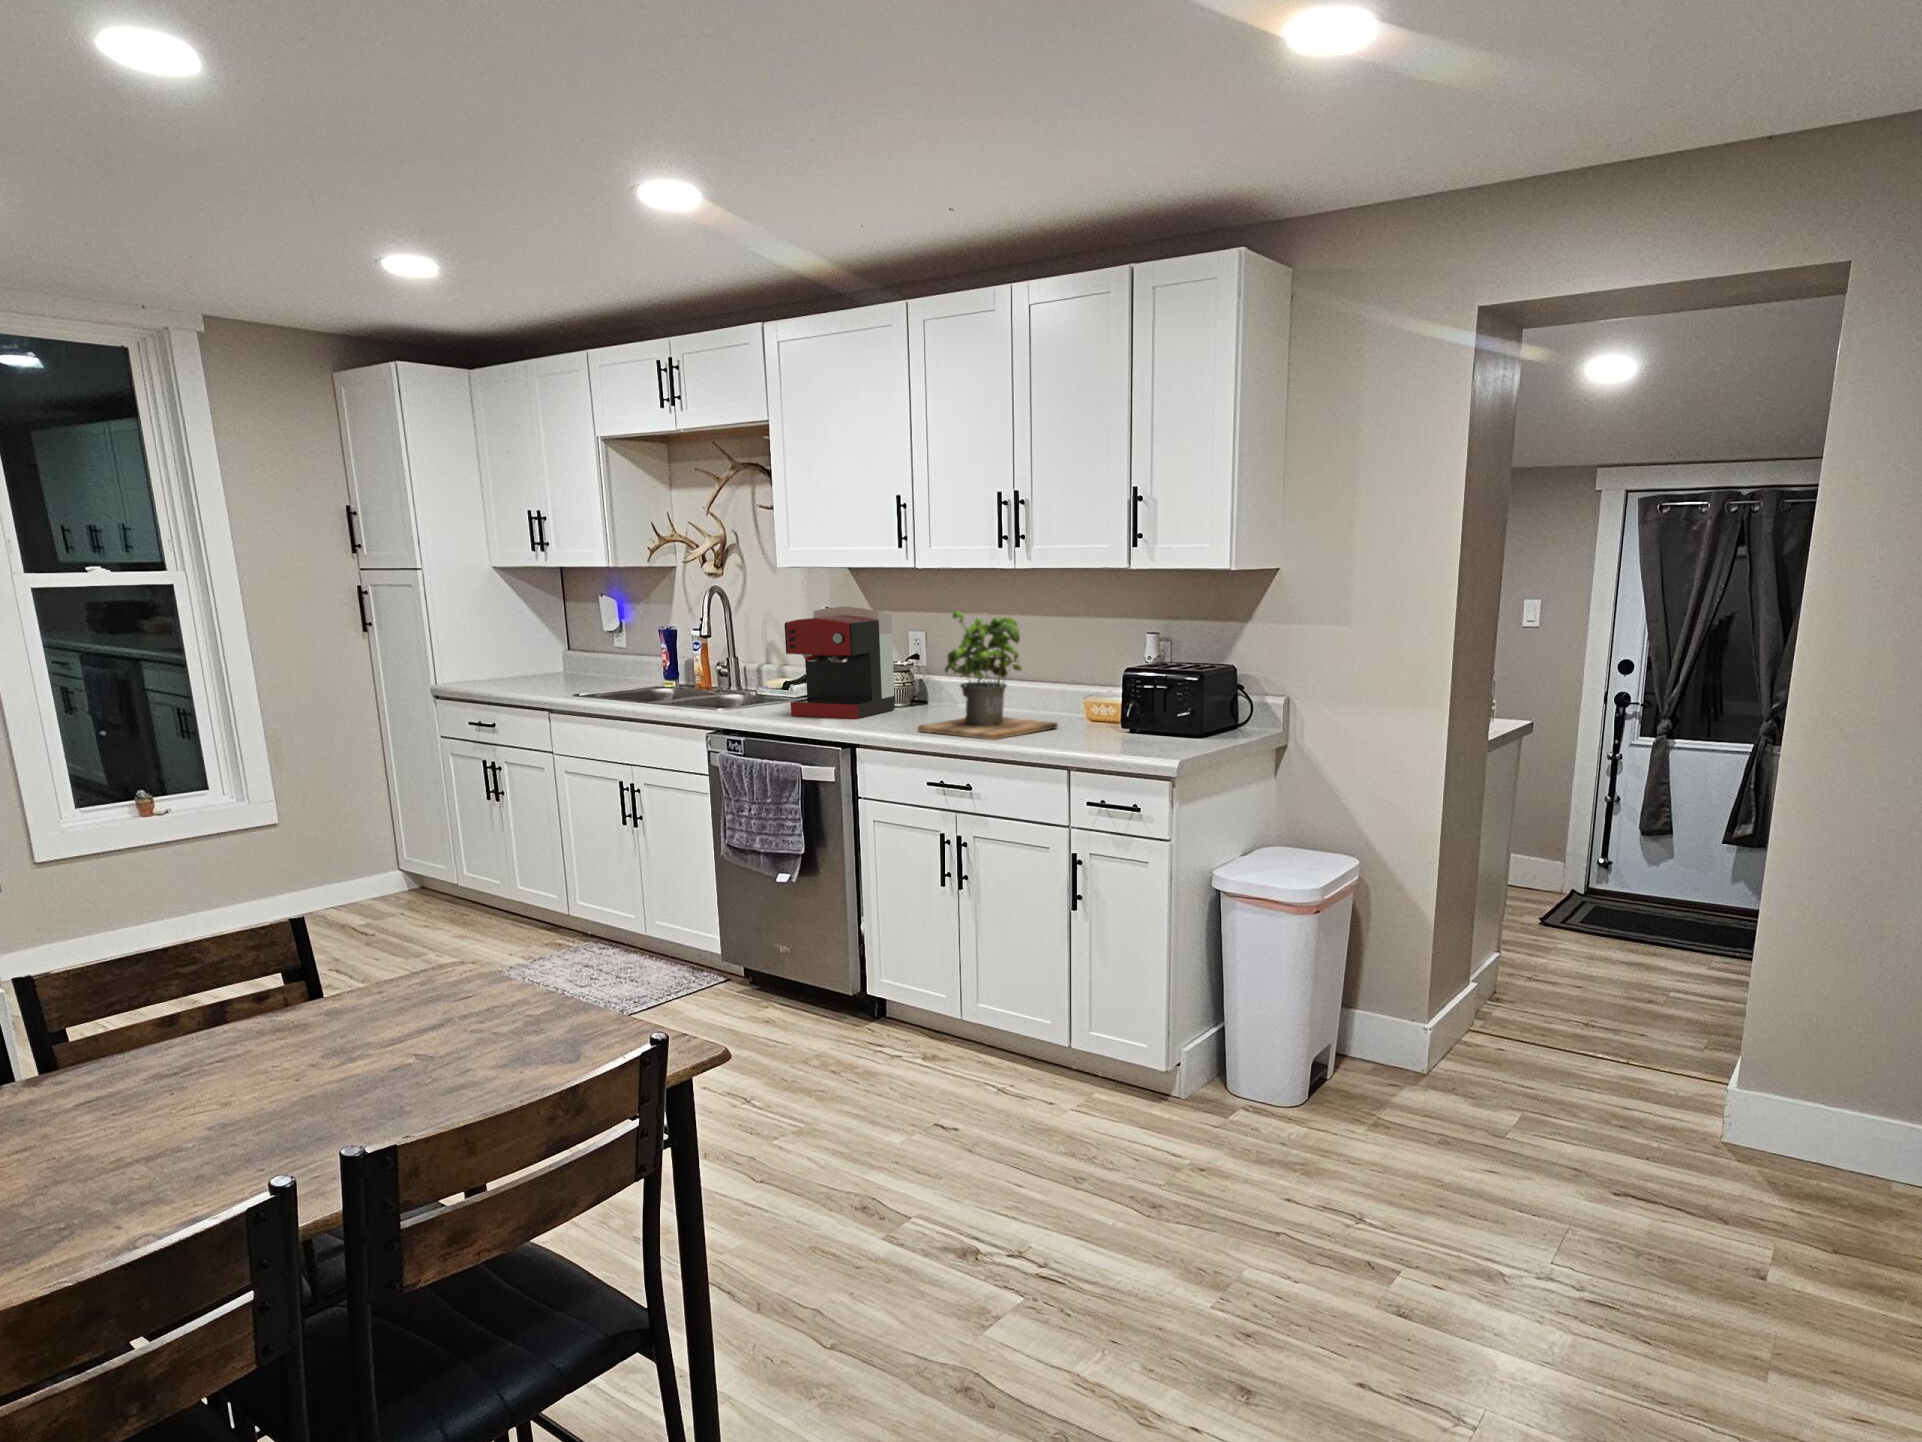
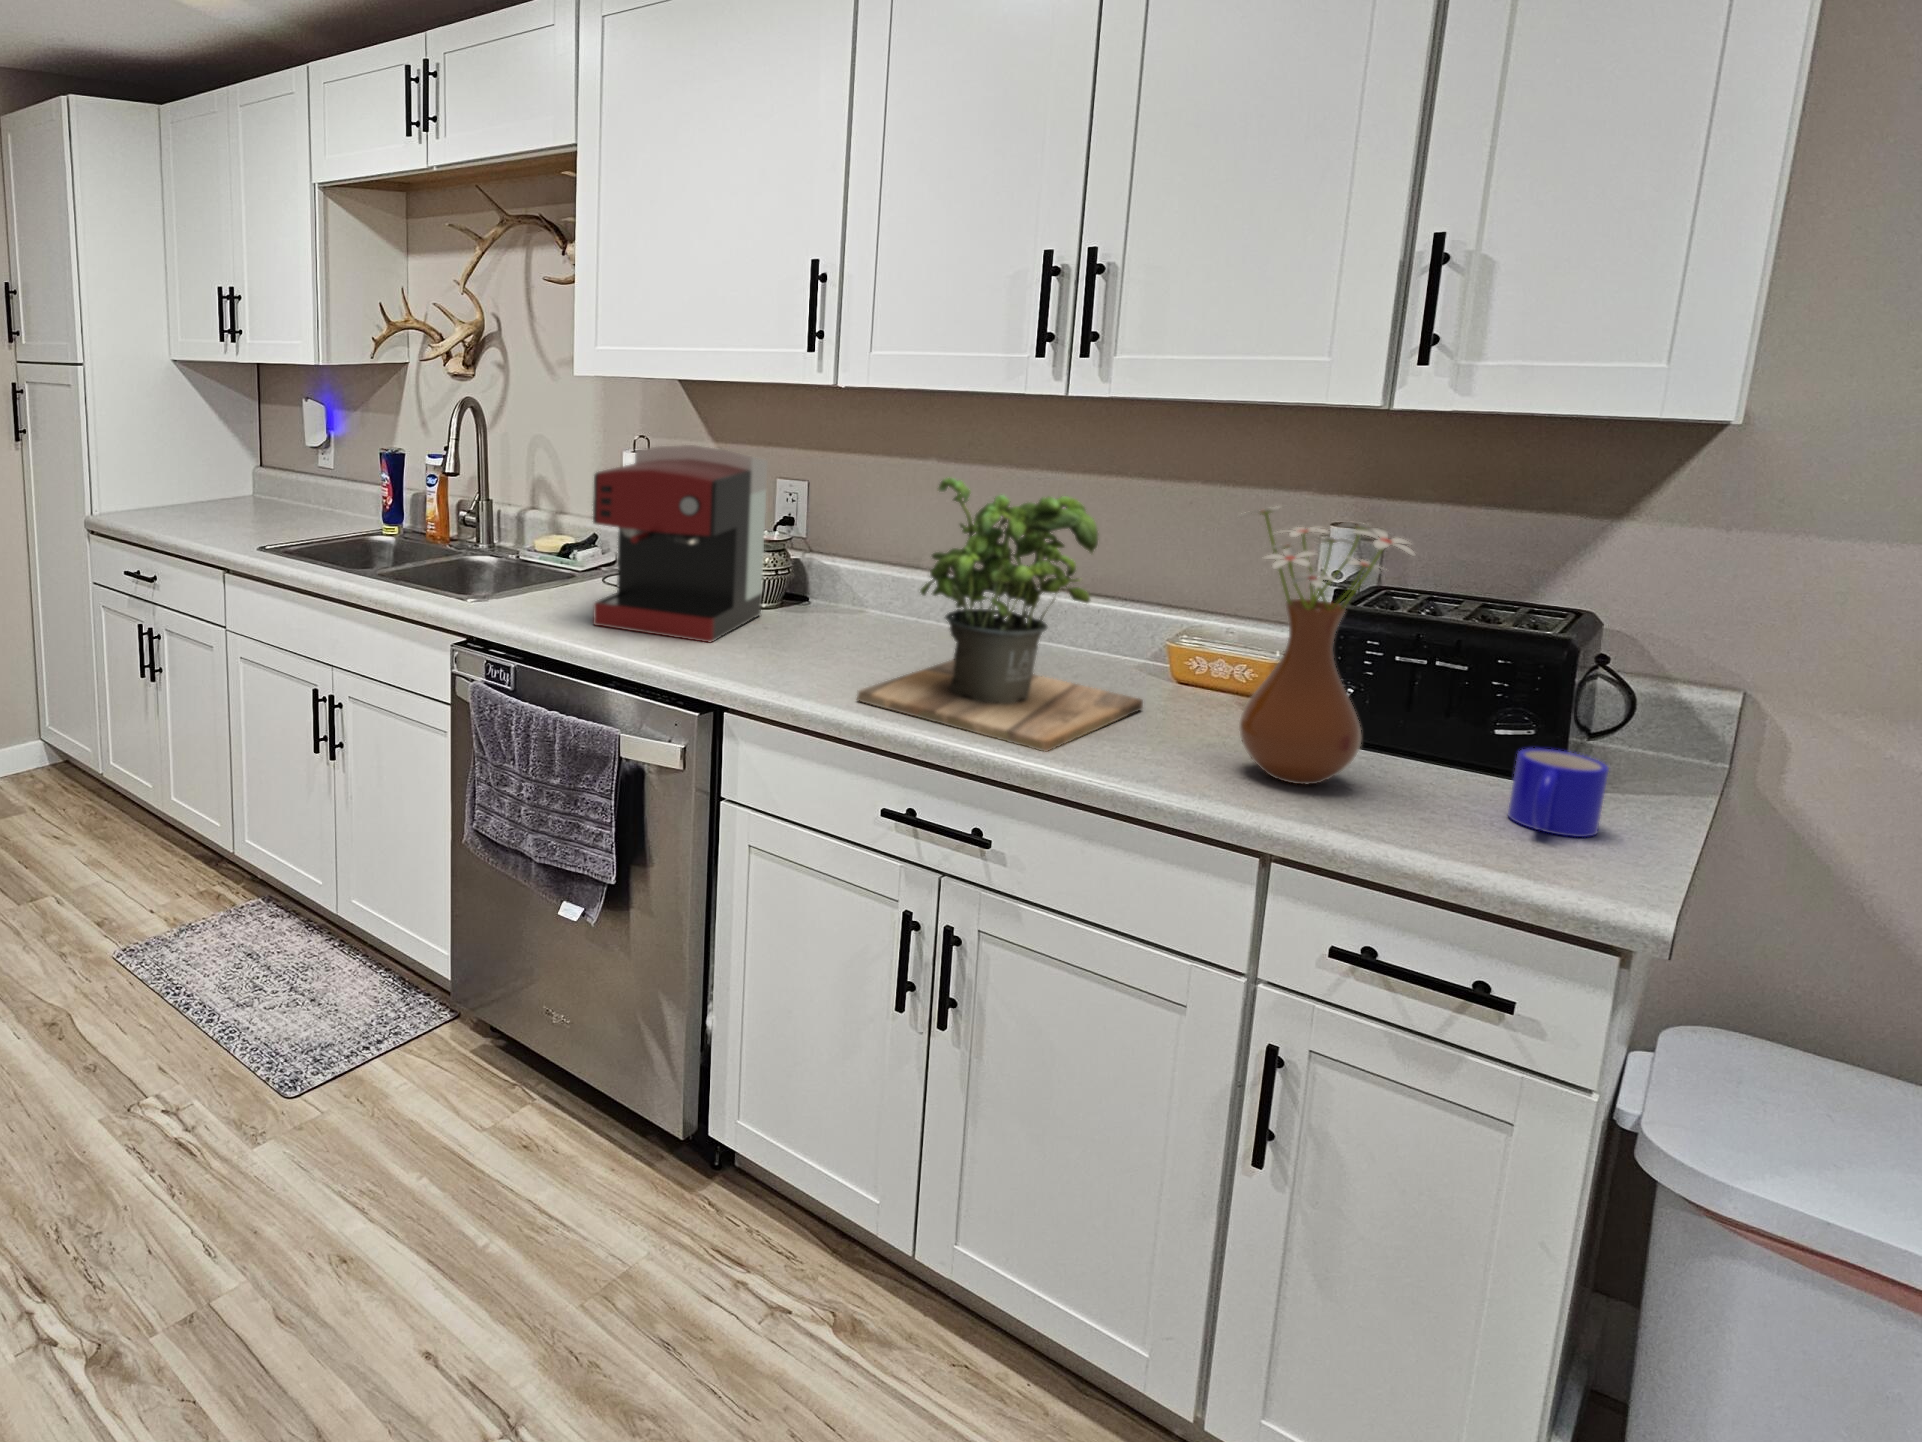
vase: none [1065,613,1125,742] -> present [1239,505,1415,785]
mug: none [1163,714,1195,747] -> present [1508,748,1609,837]

